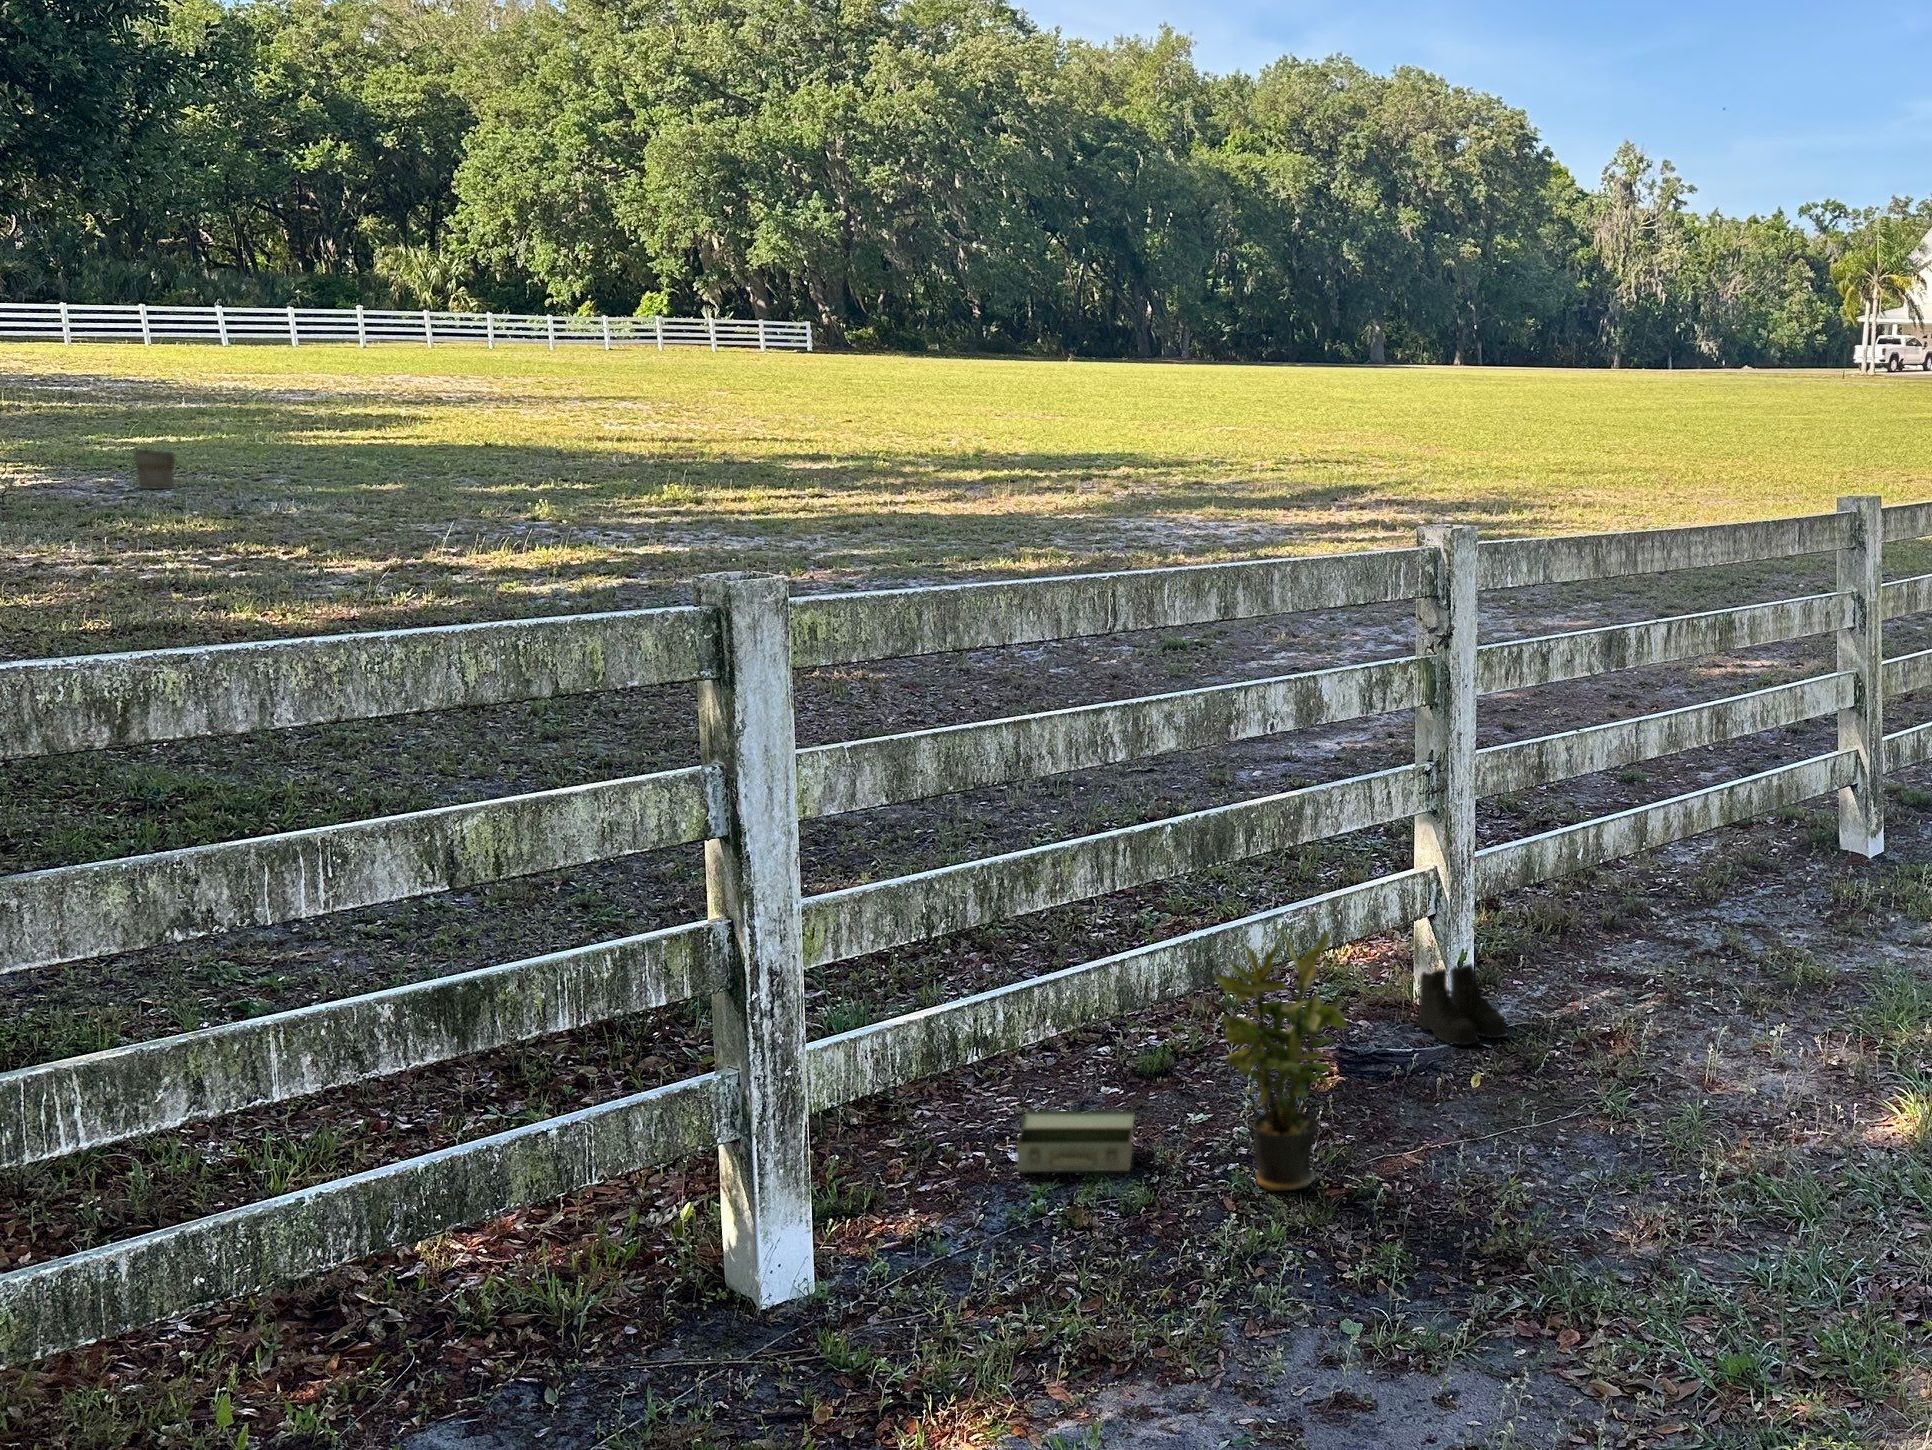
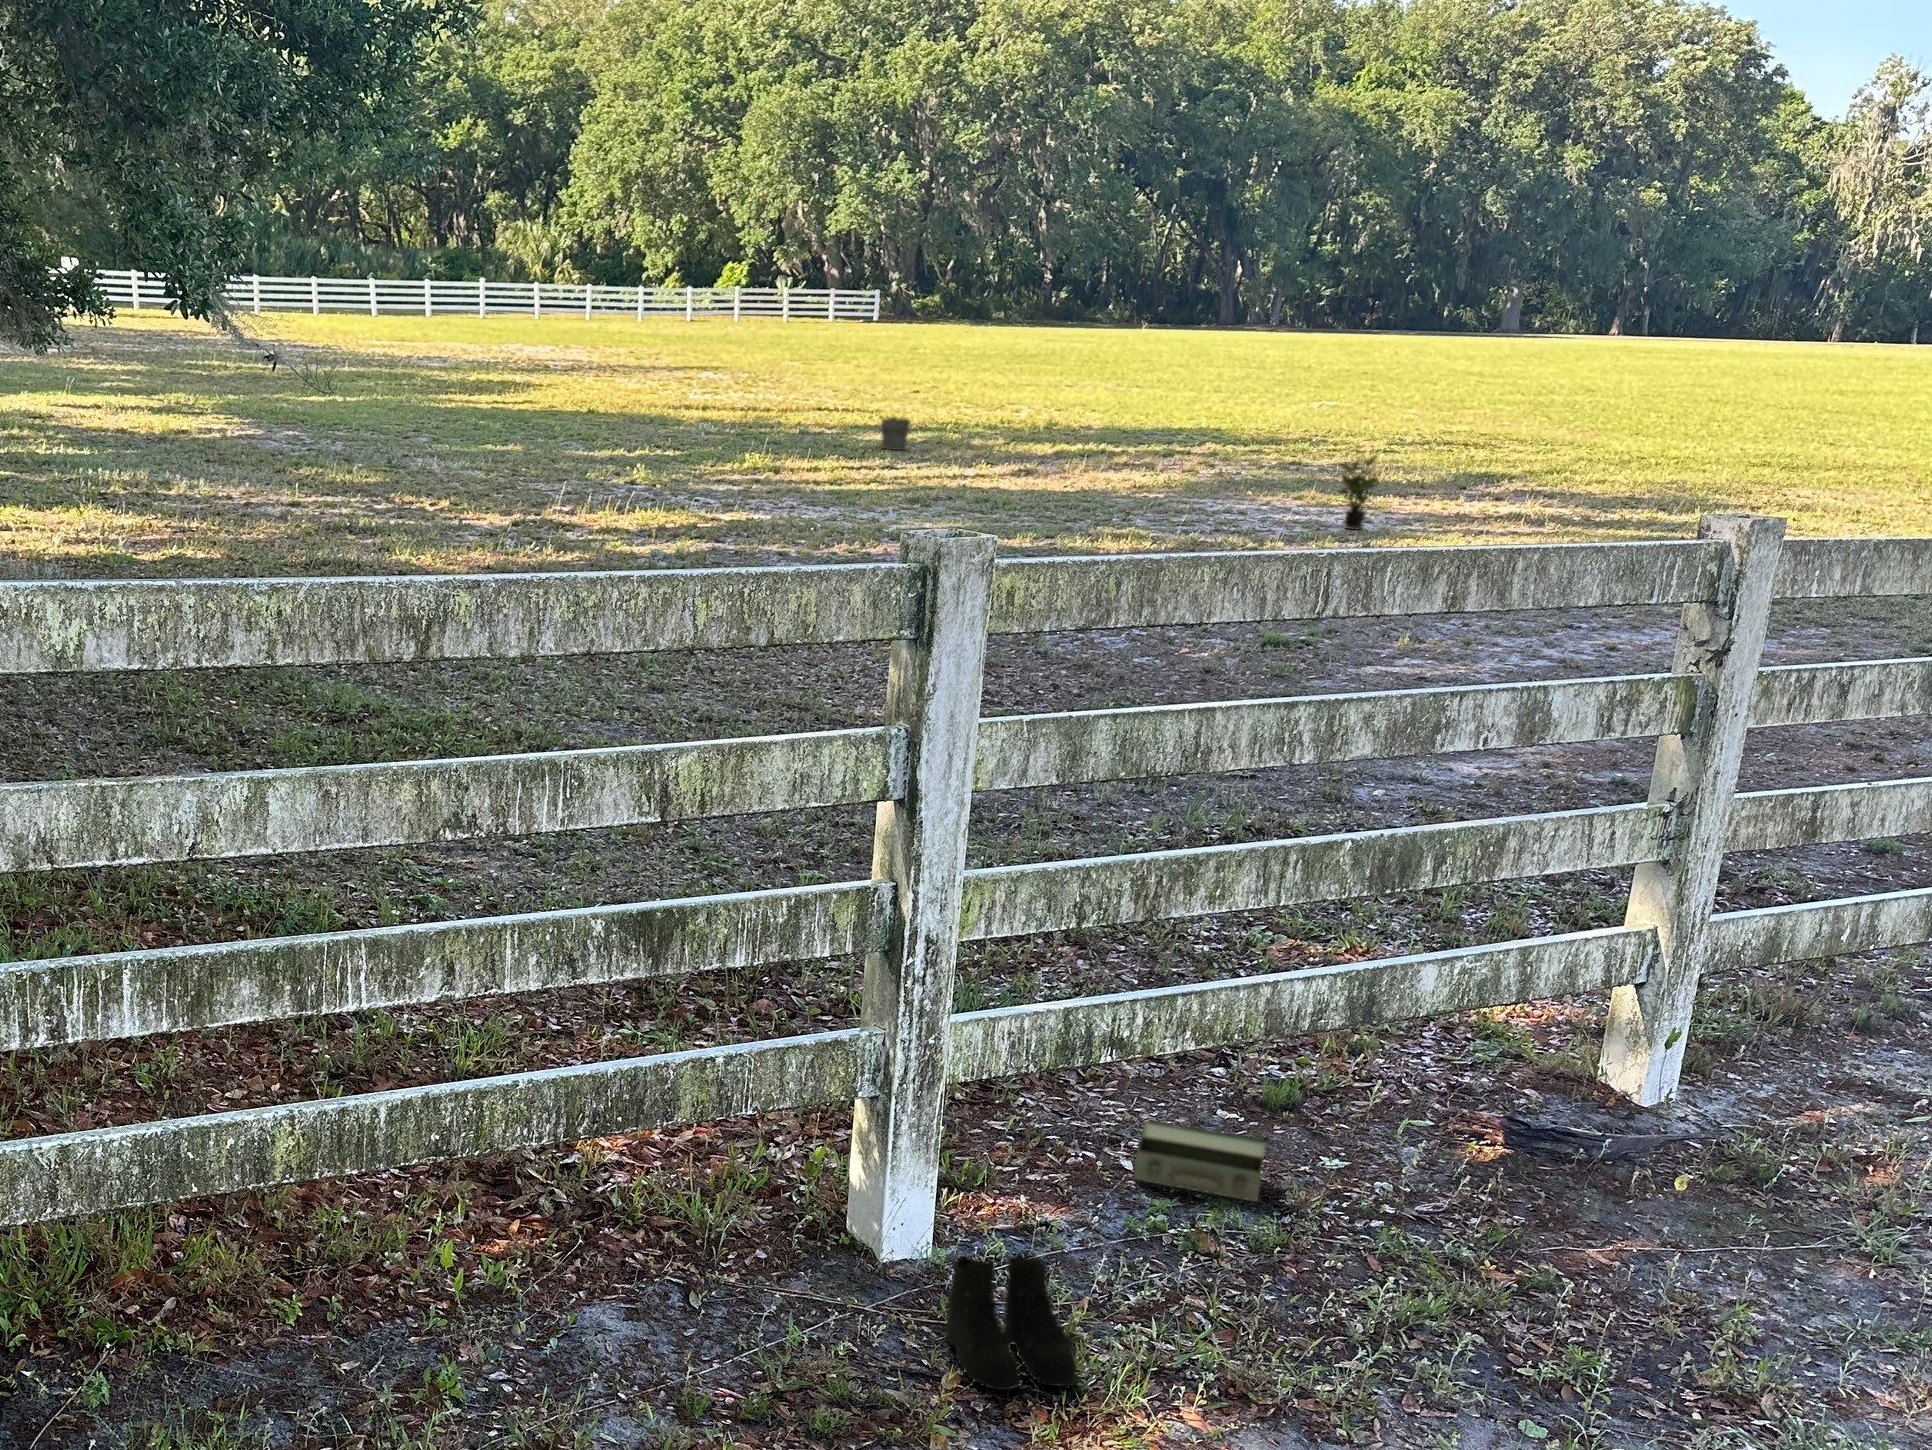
bucket: present [133,450,175,489] -> present [881,417,911,450]
potted plant: present [1215,928,1347,1191] -> present [1341,454,1379,530]
boots: present [1419,964,1508,1045] -> present [946,1252,1076,1390]

